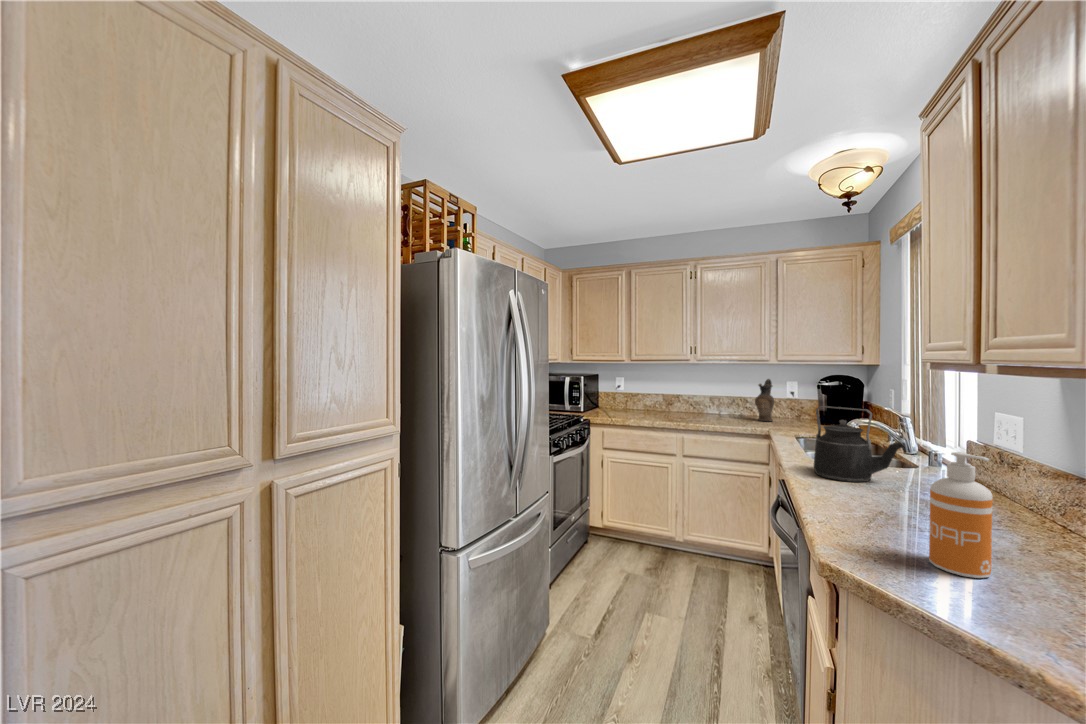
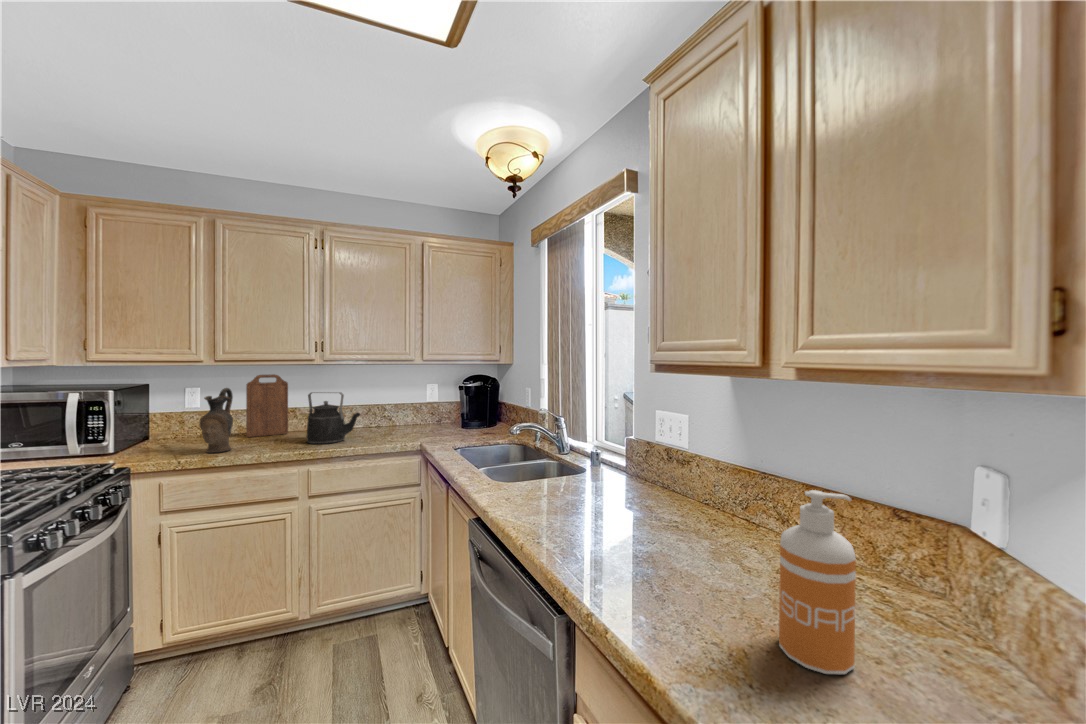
cutting board: none [648,370,674,413] -> present [246,374,288,437]
ceramic pitcher: present [755,379,774,421] -> present [199,388,233,453]
kettle: present [814,406,903,482] -> present [306,392,360,444]

